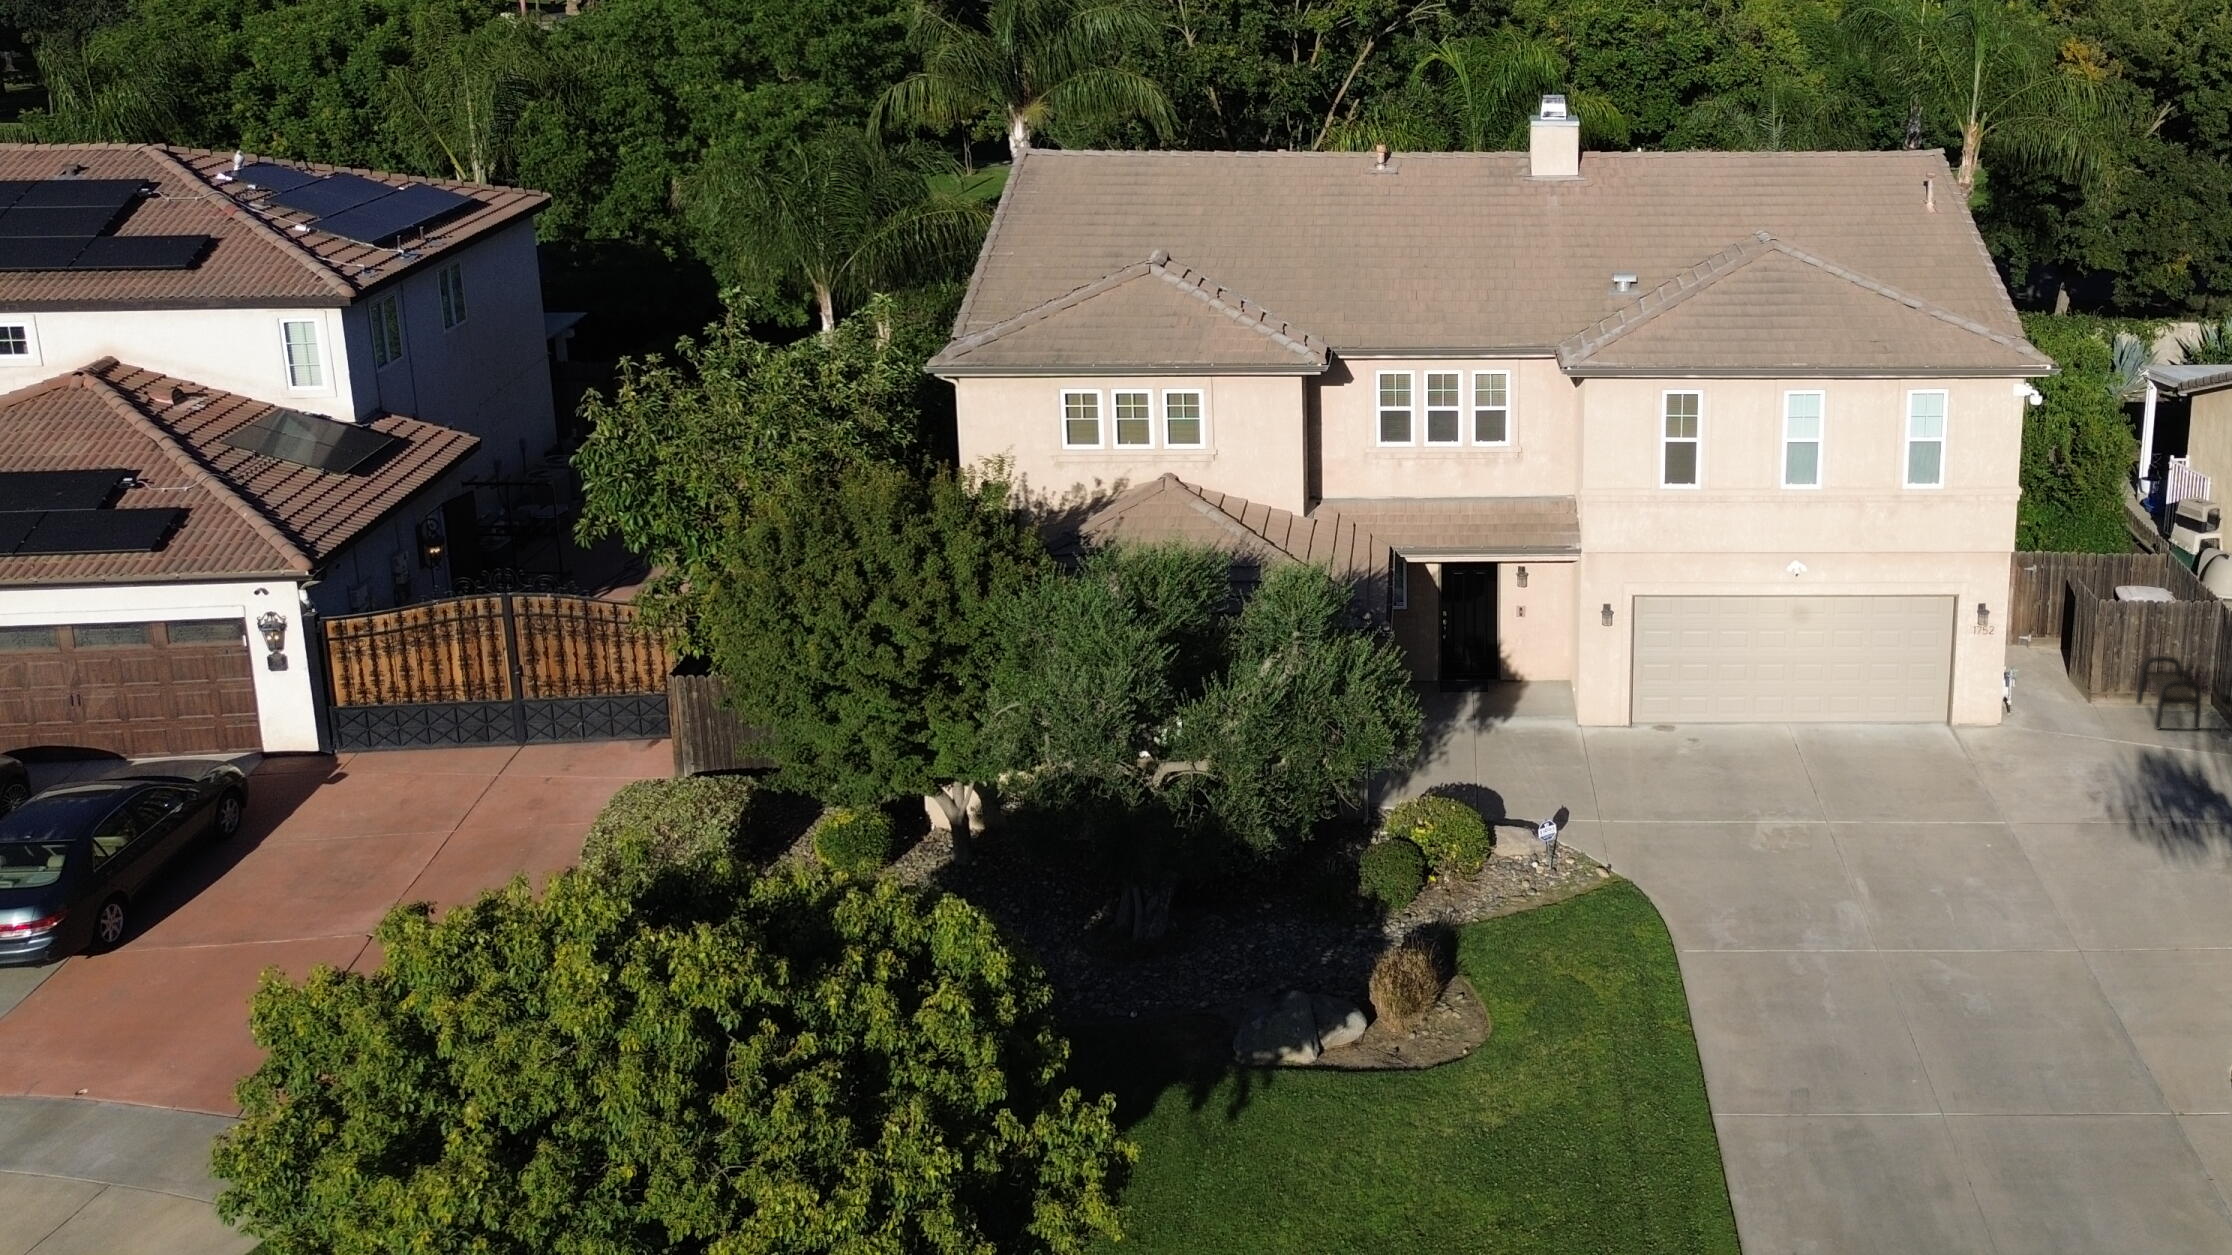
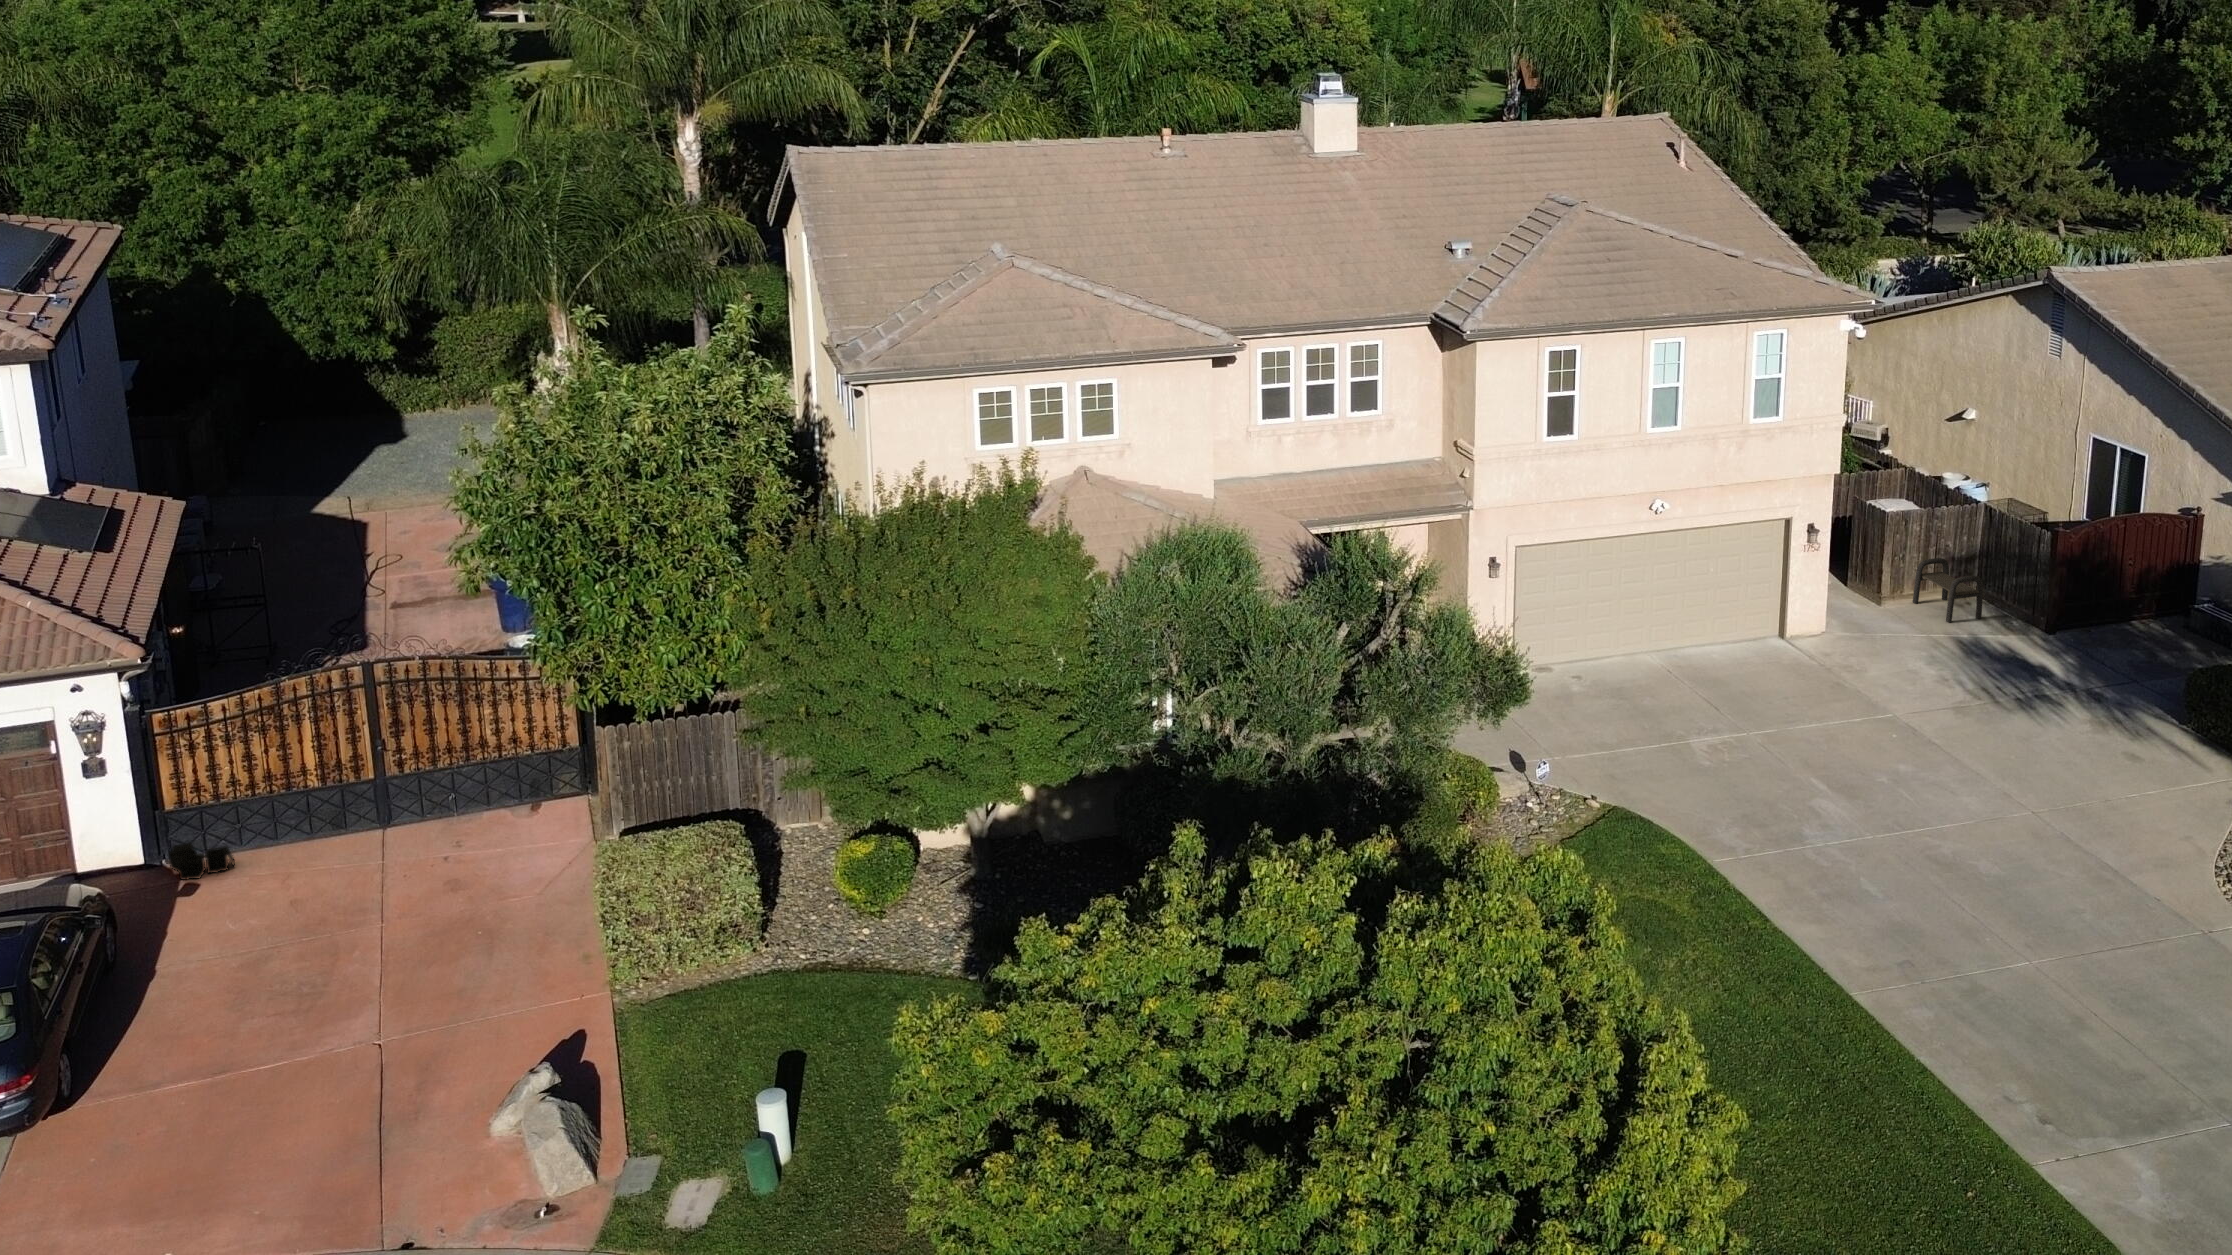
storage bin: none [335,734,388,766] -> present [168,842,235,880]

